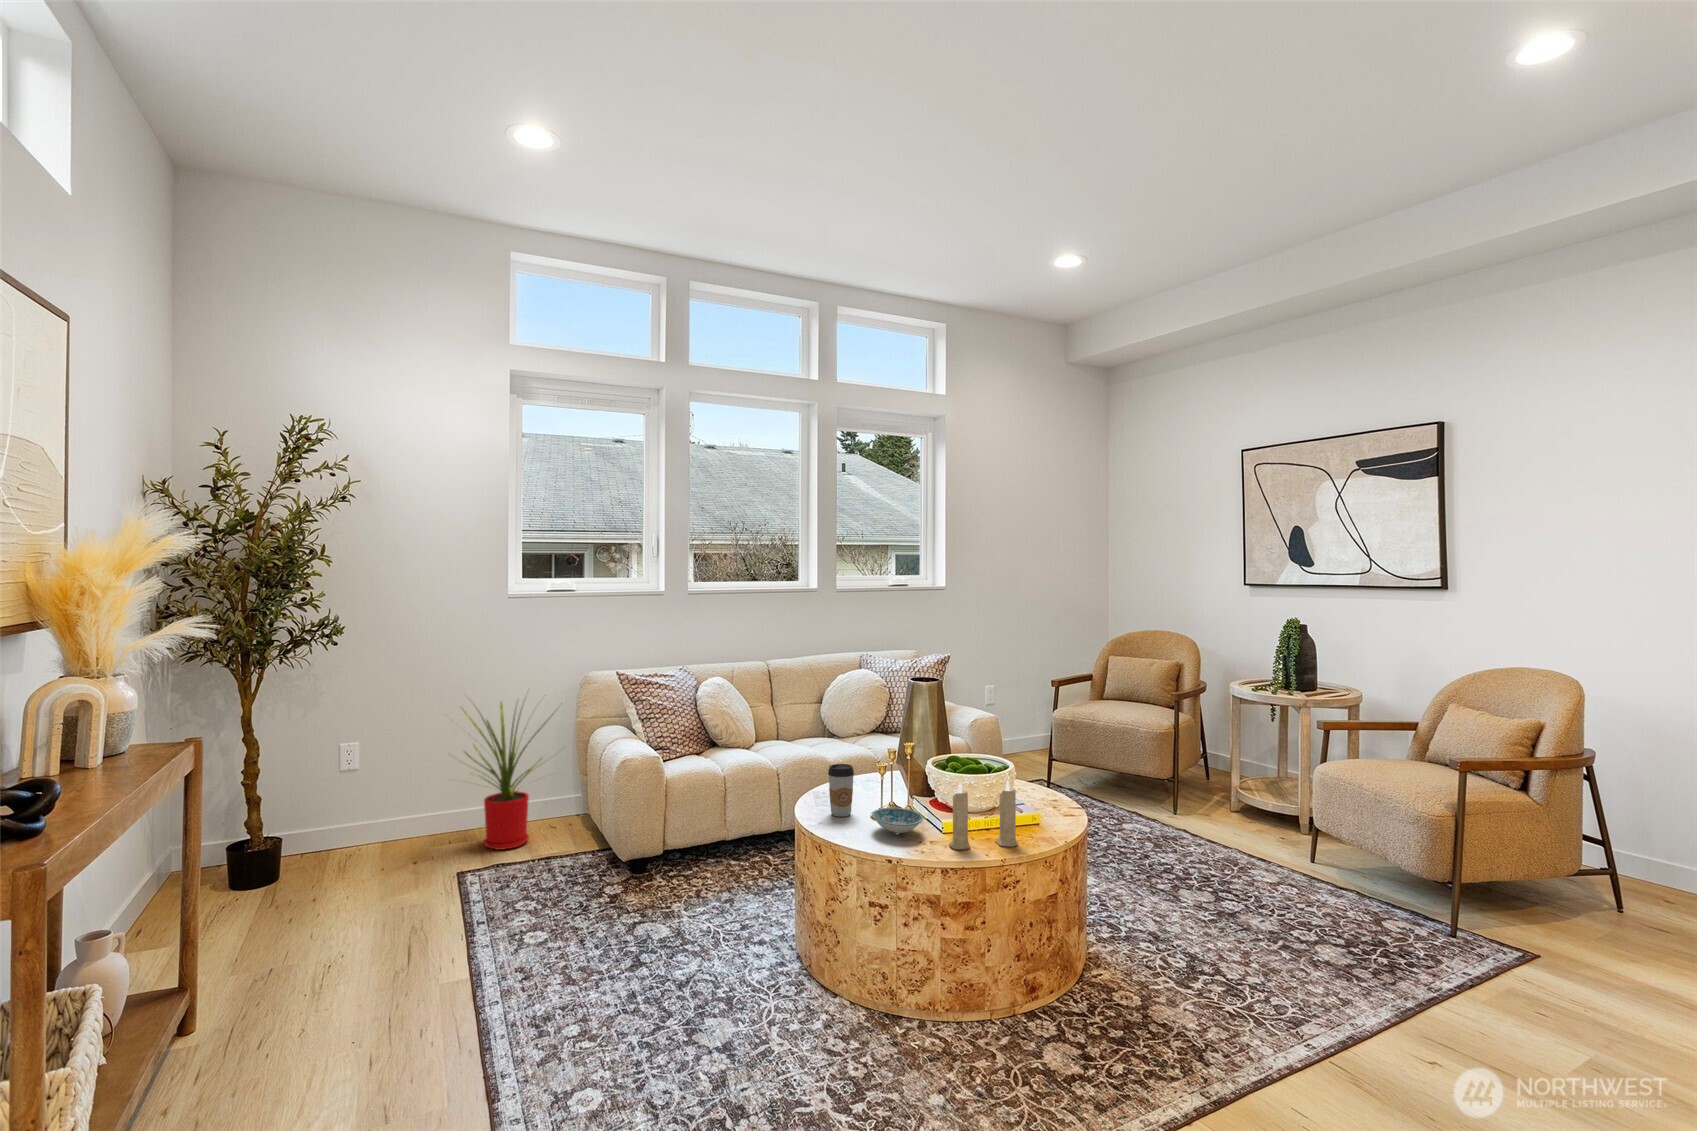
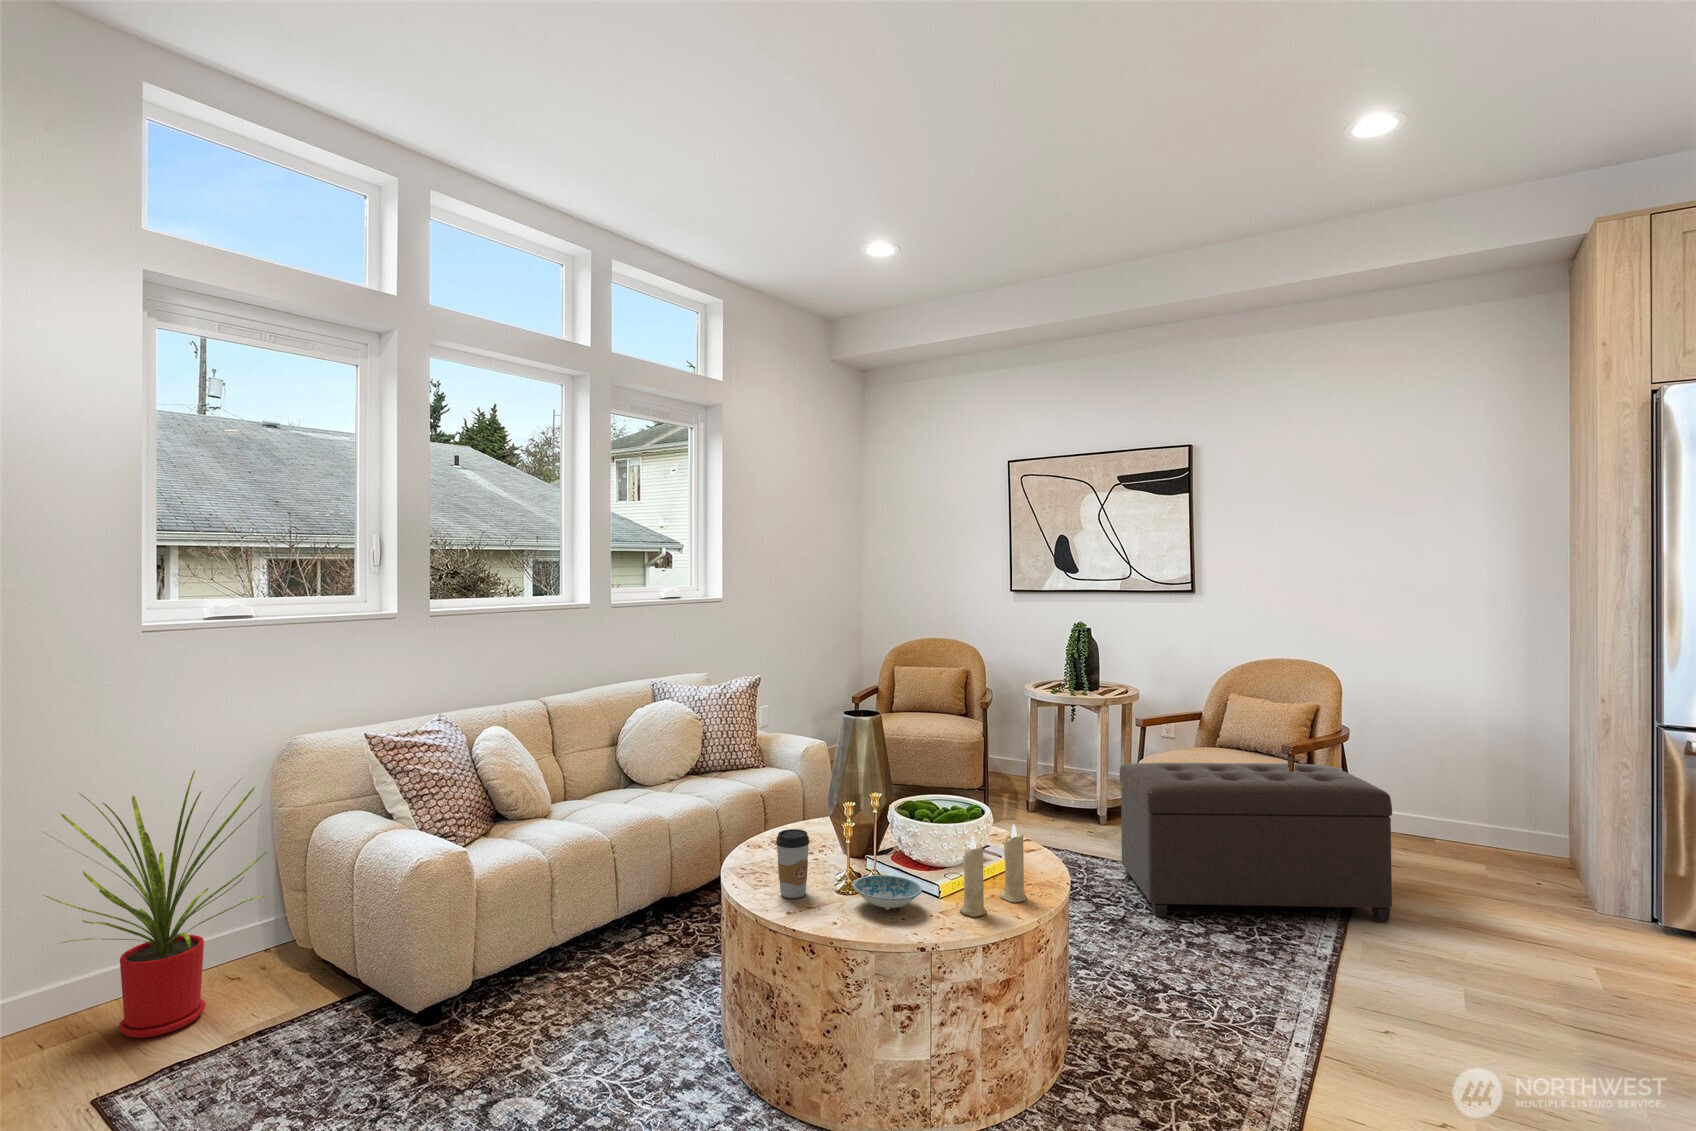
ottoman: none [1264,764,1574,973] -> present [1119,763,1392,922]

